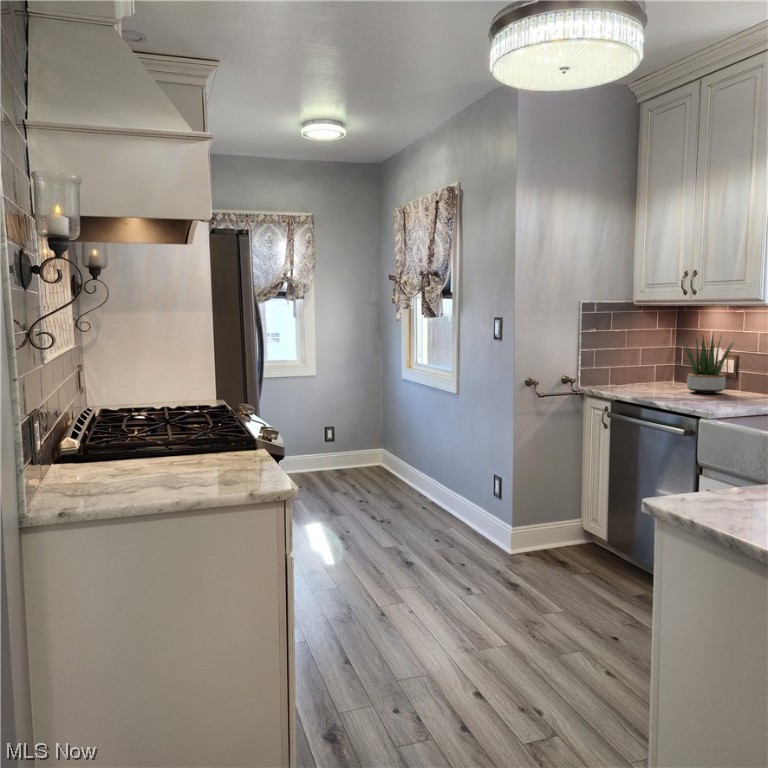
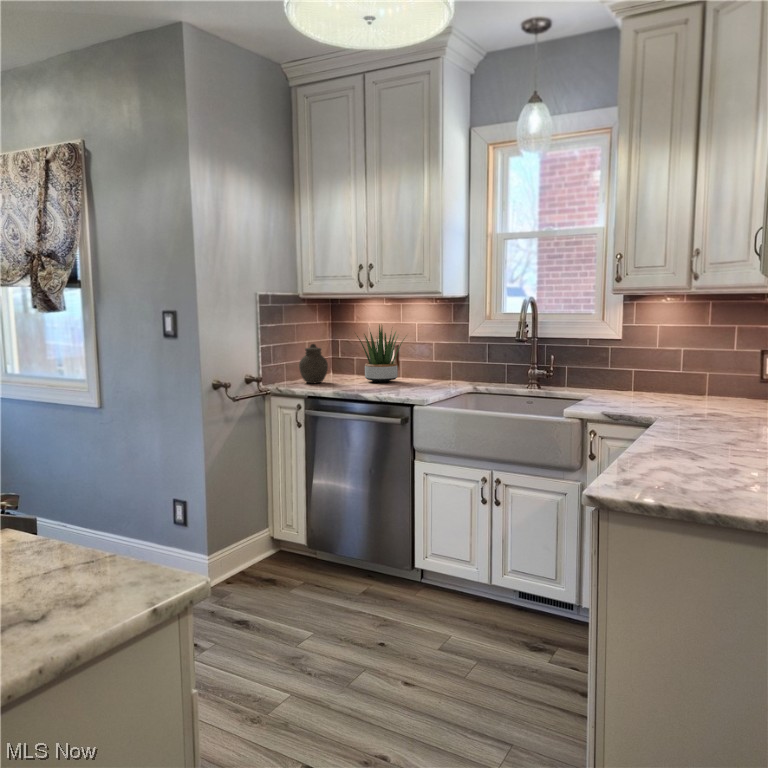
jar: none [619,350,649,389] -> present [299,344,328,383]

